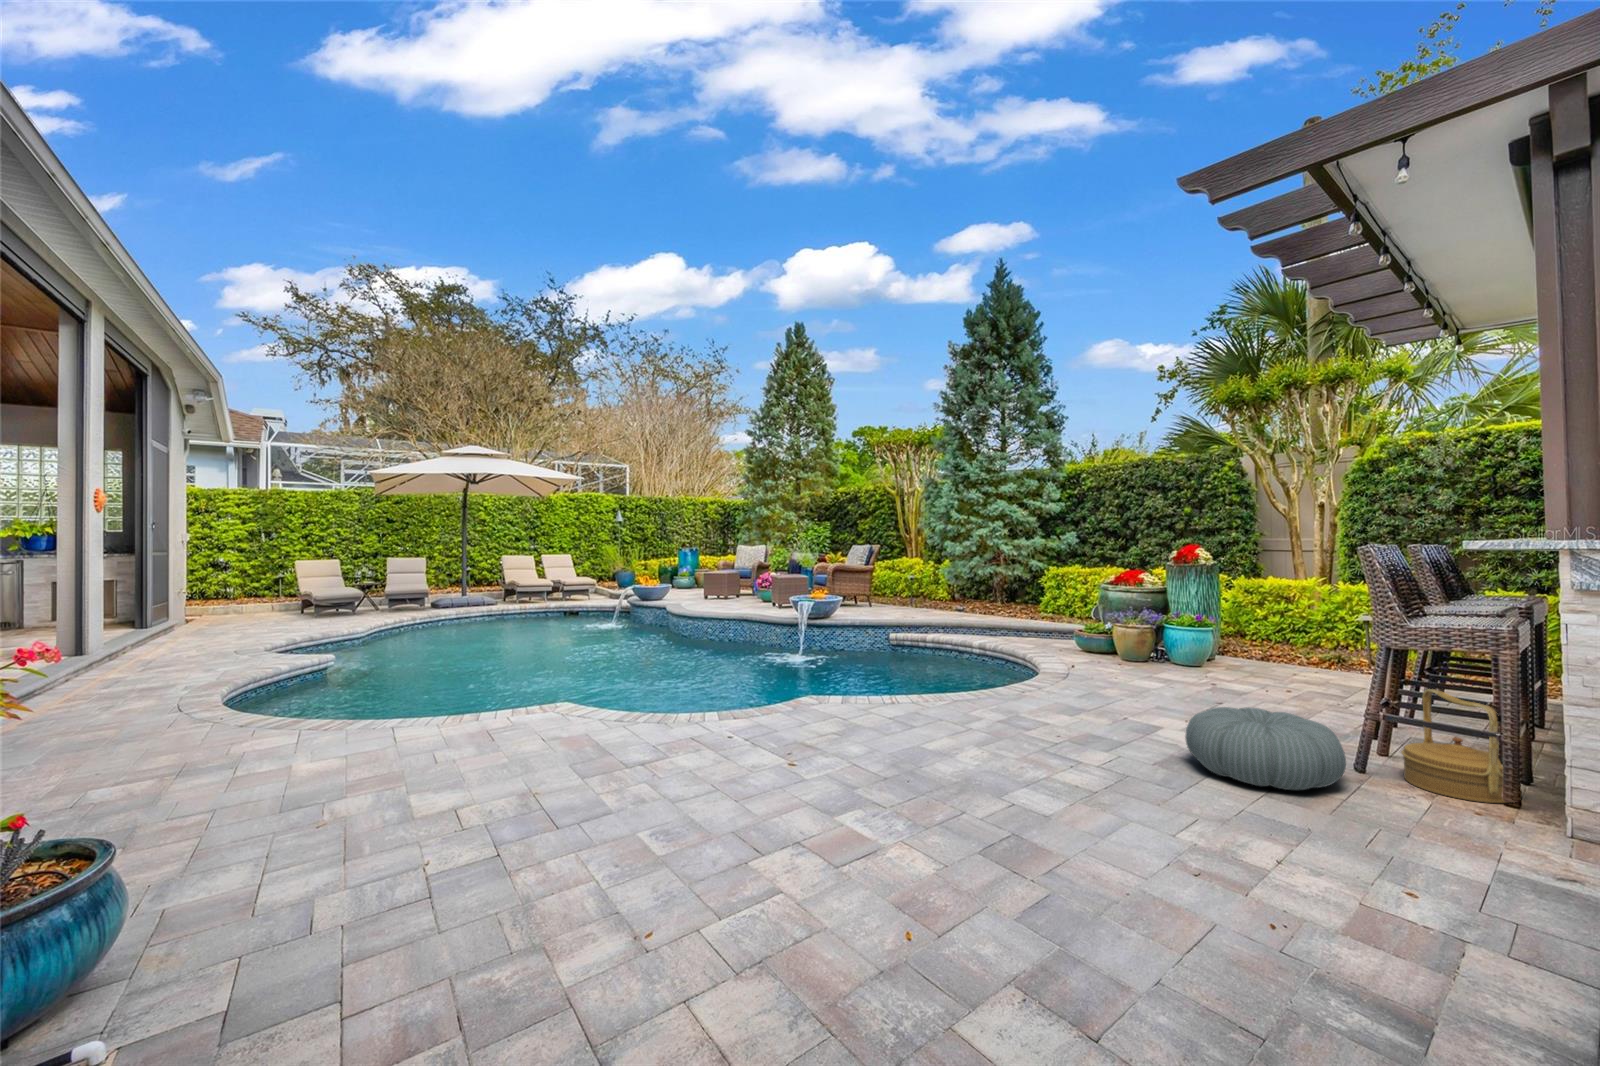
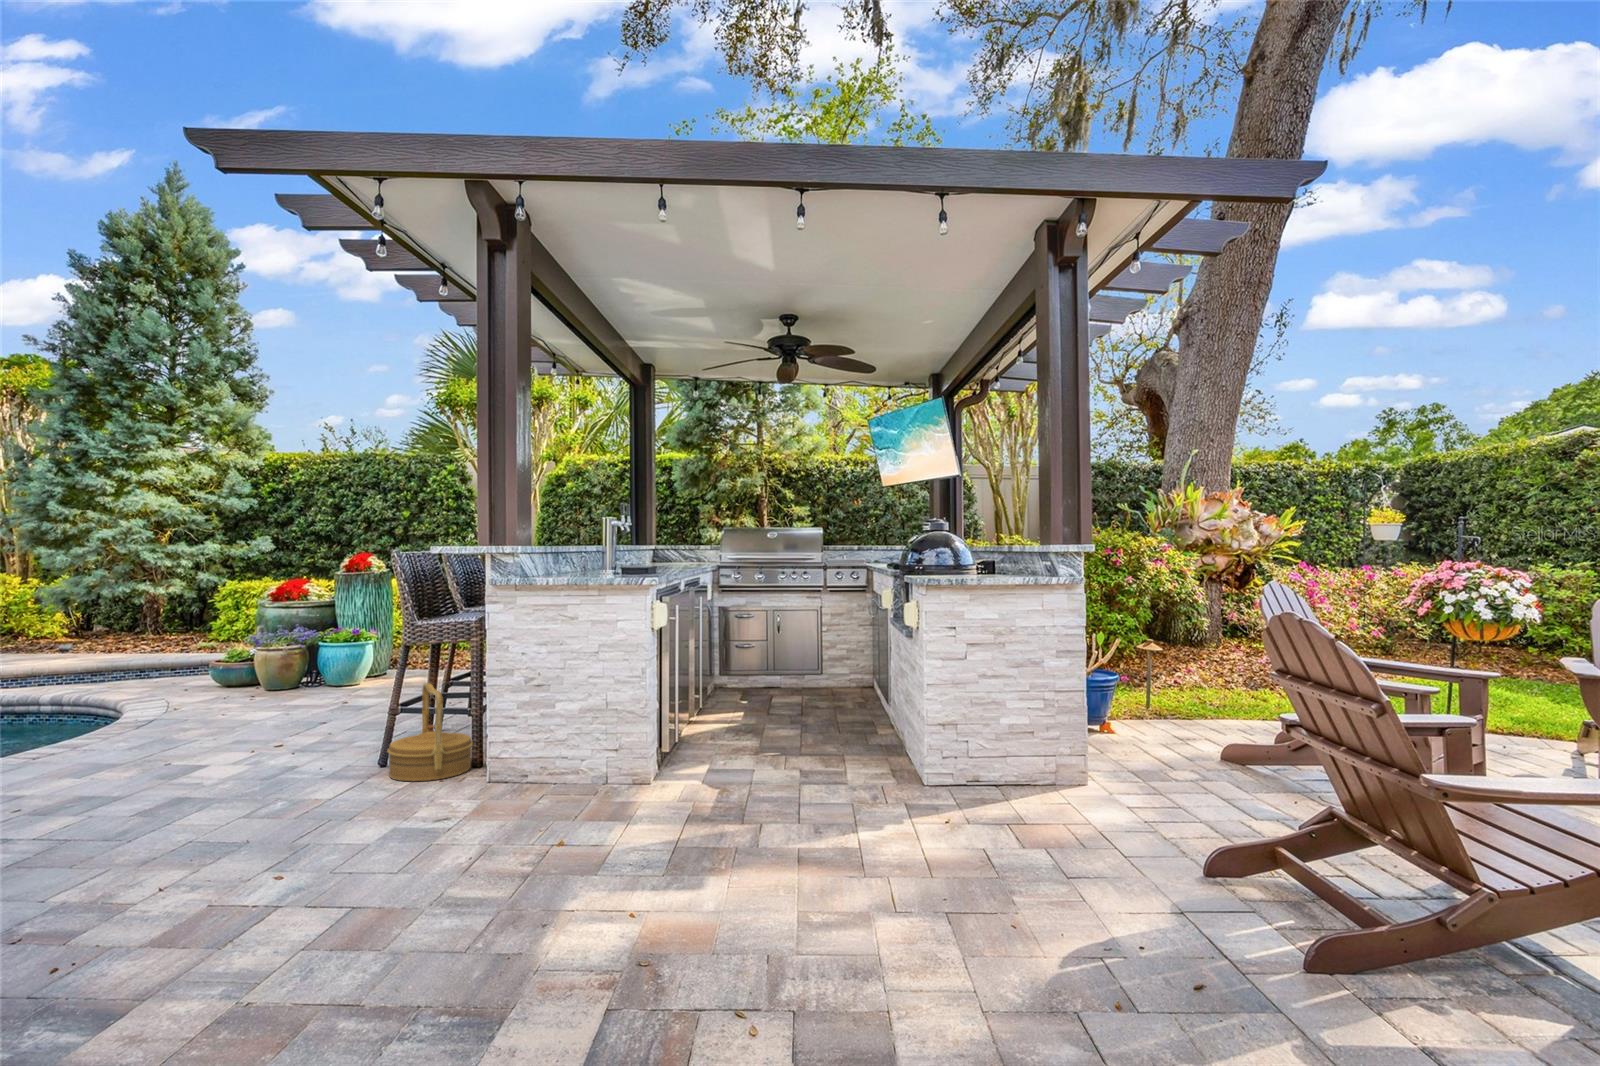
pouf: present [1185,707,1346,790] -> none [146,725,320,812]

